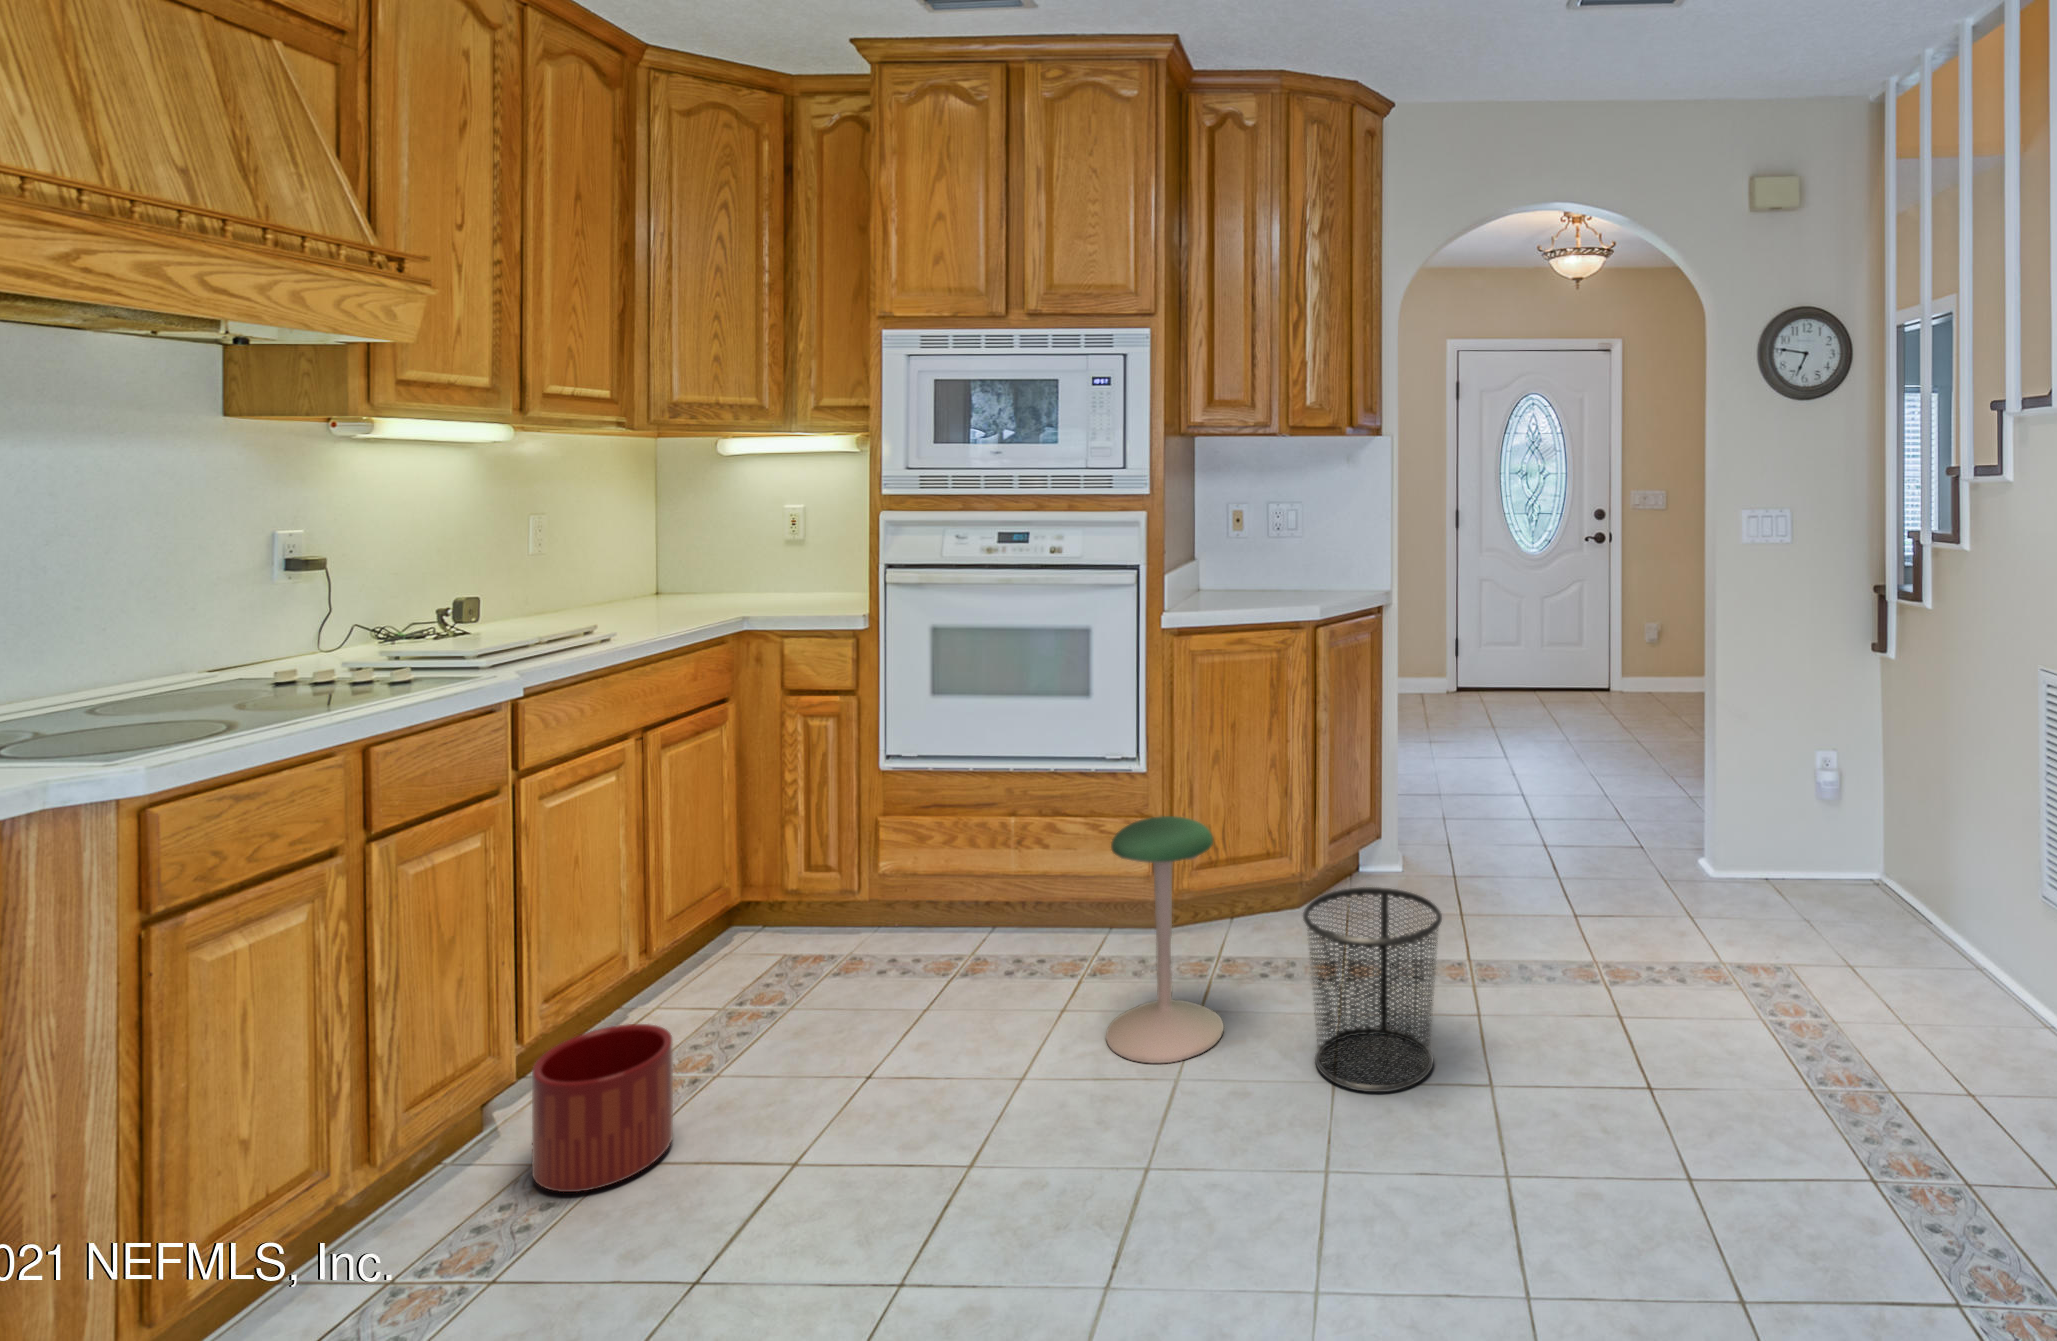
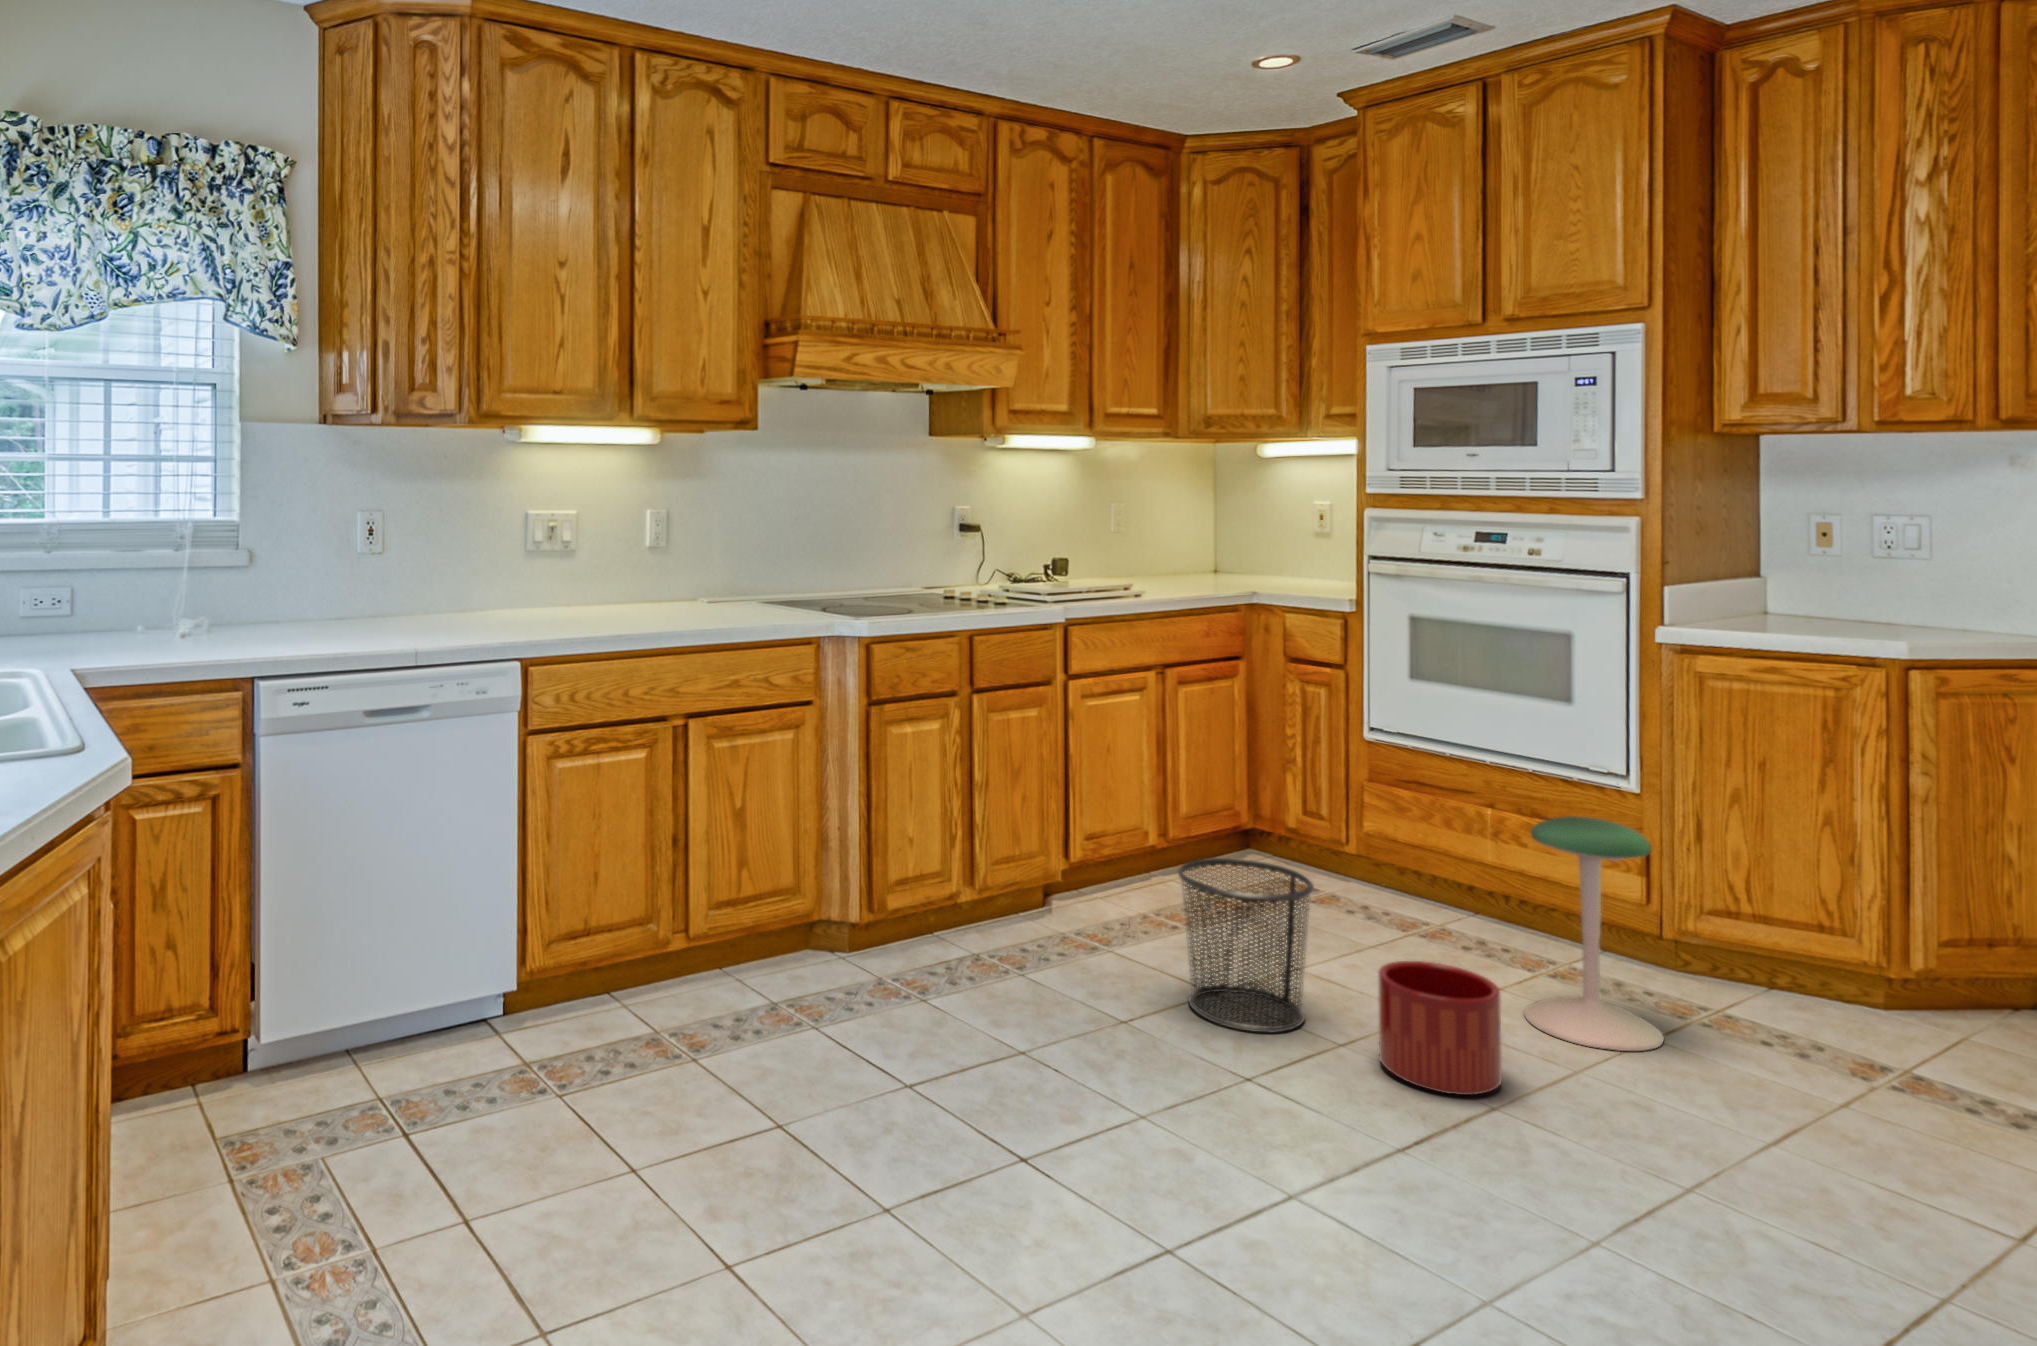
waste bin: present [1303,887,1442,1092] -> present [1178,858,1314,1032]
planter: present [532,1024,673,1192] -> present [1378,961,1502,1095]

